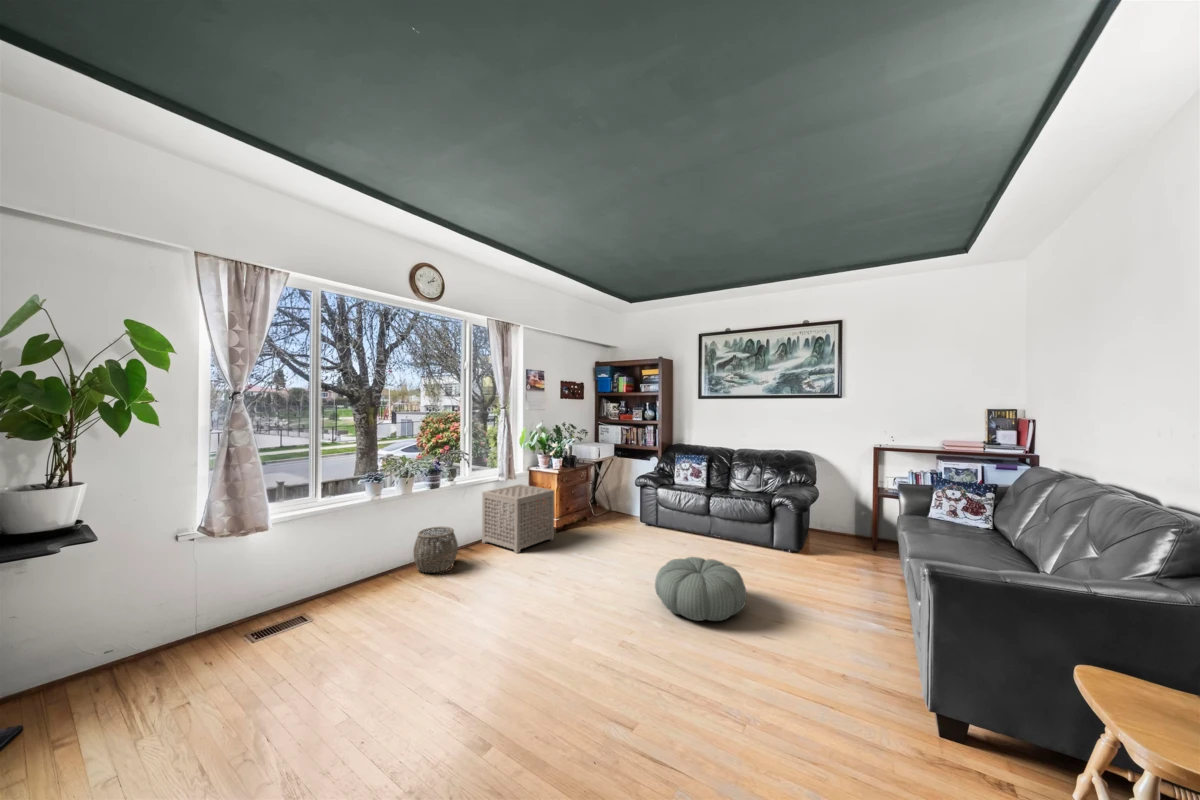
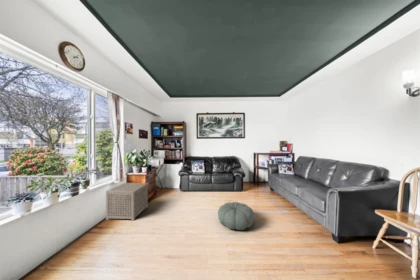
woven basket: present [413,527,458,573] -> none [65,218,100,254]

